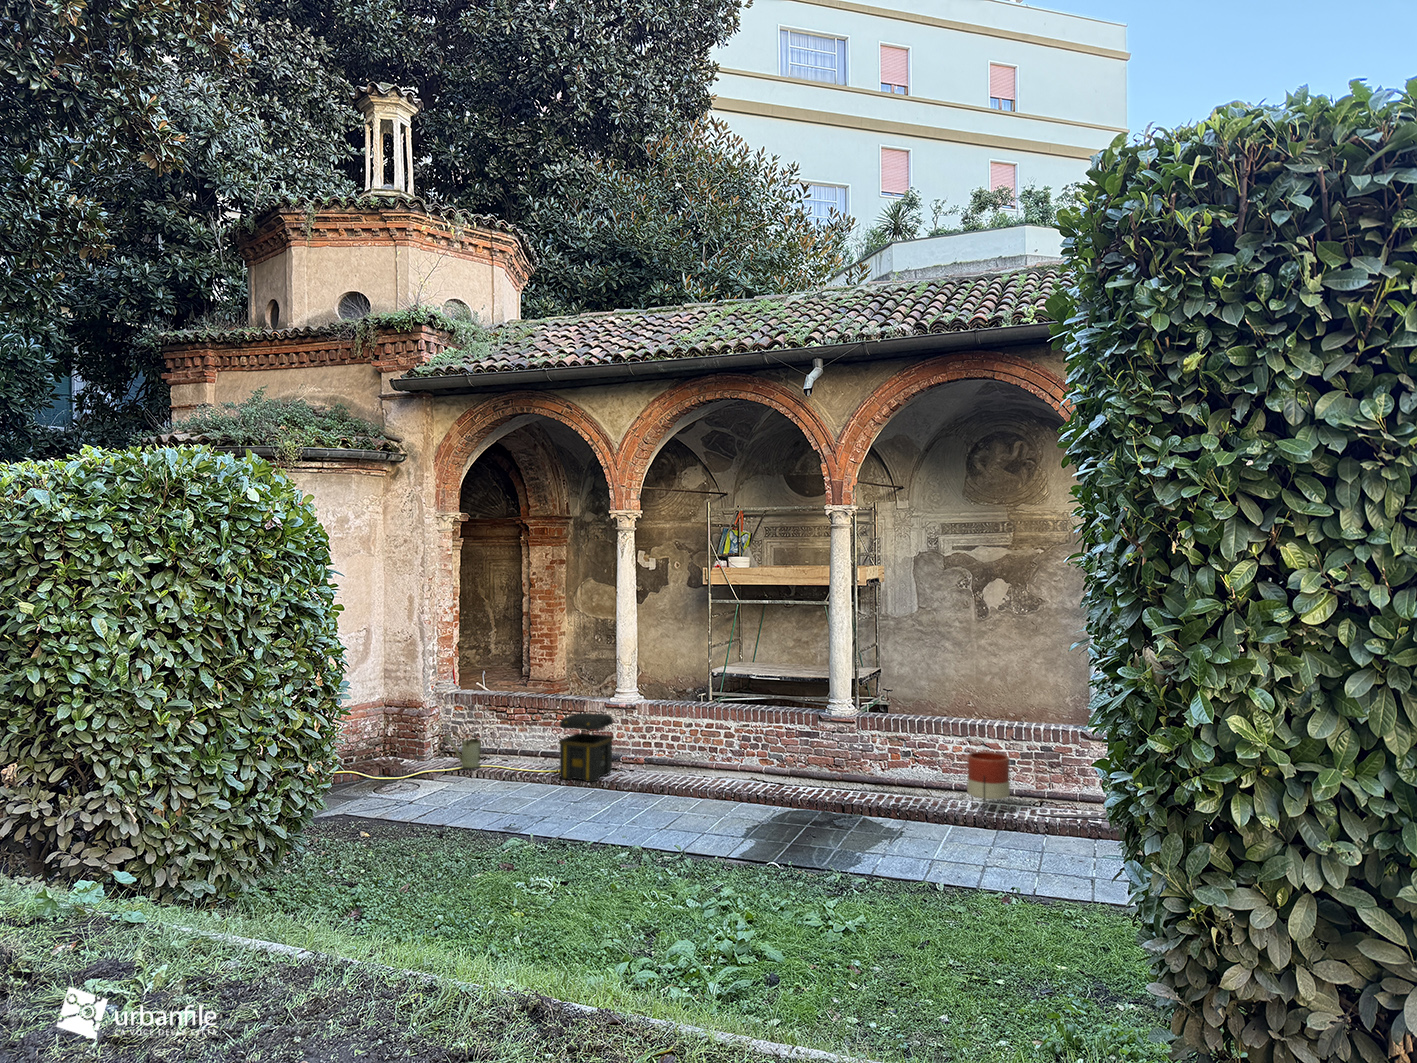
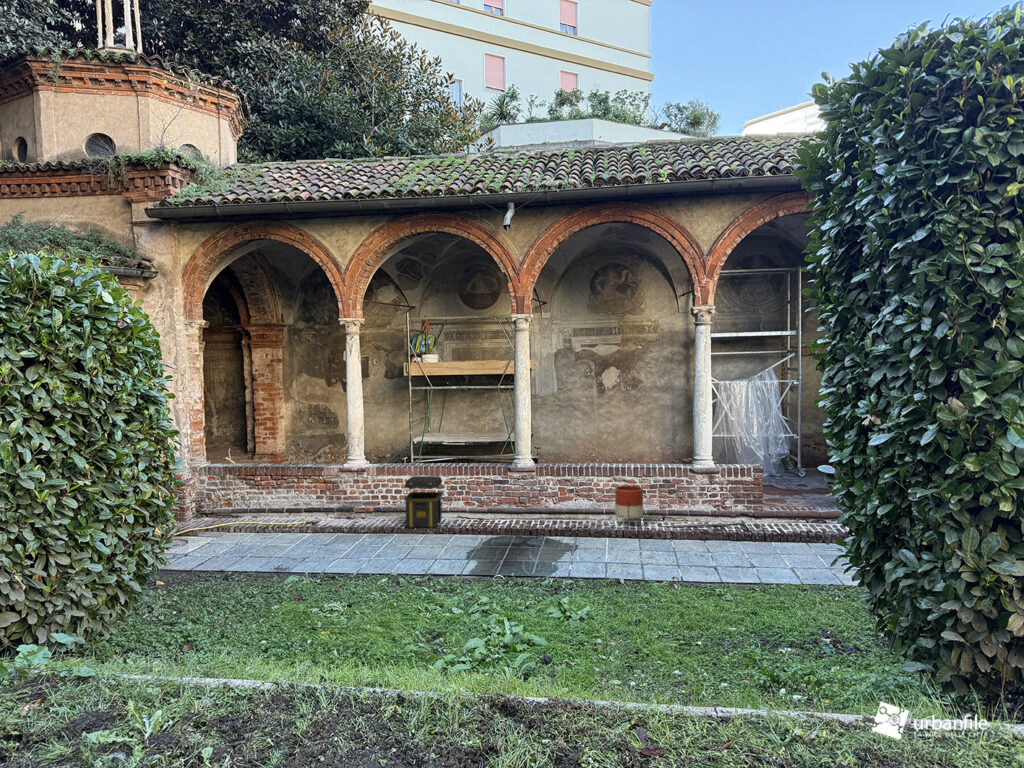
toolbox: present [559,713,613,782] -> present [405,476,442,528]
watering can: present [443,735,481,770] -> none [203,497,239,528]

